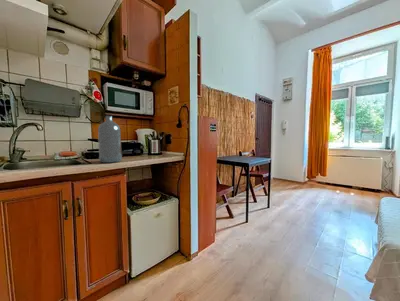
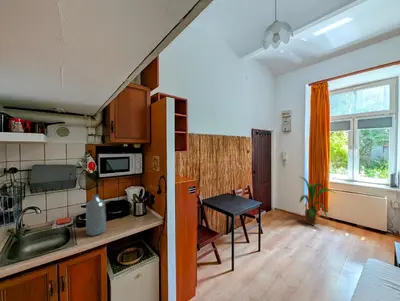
house plant: none [300,141,337,189] -> present [300,178,331,225]

